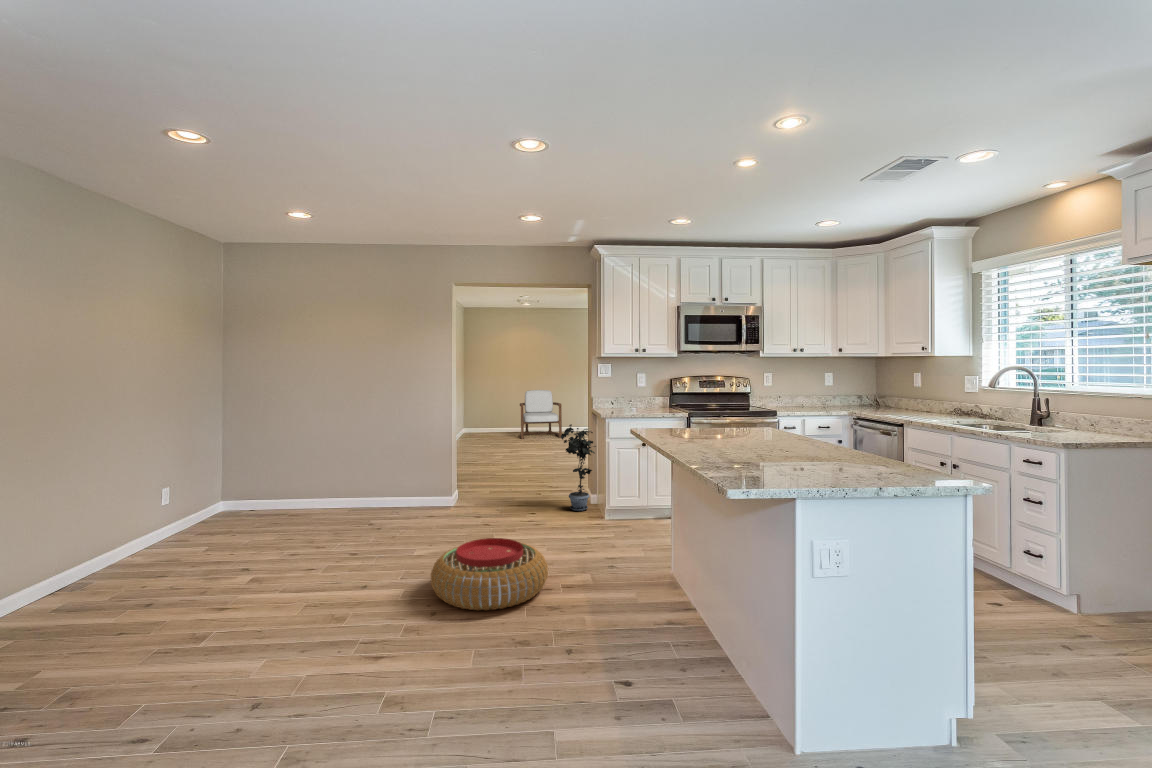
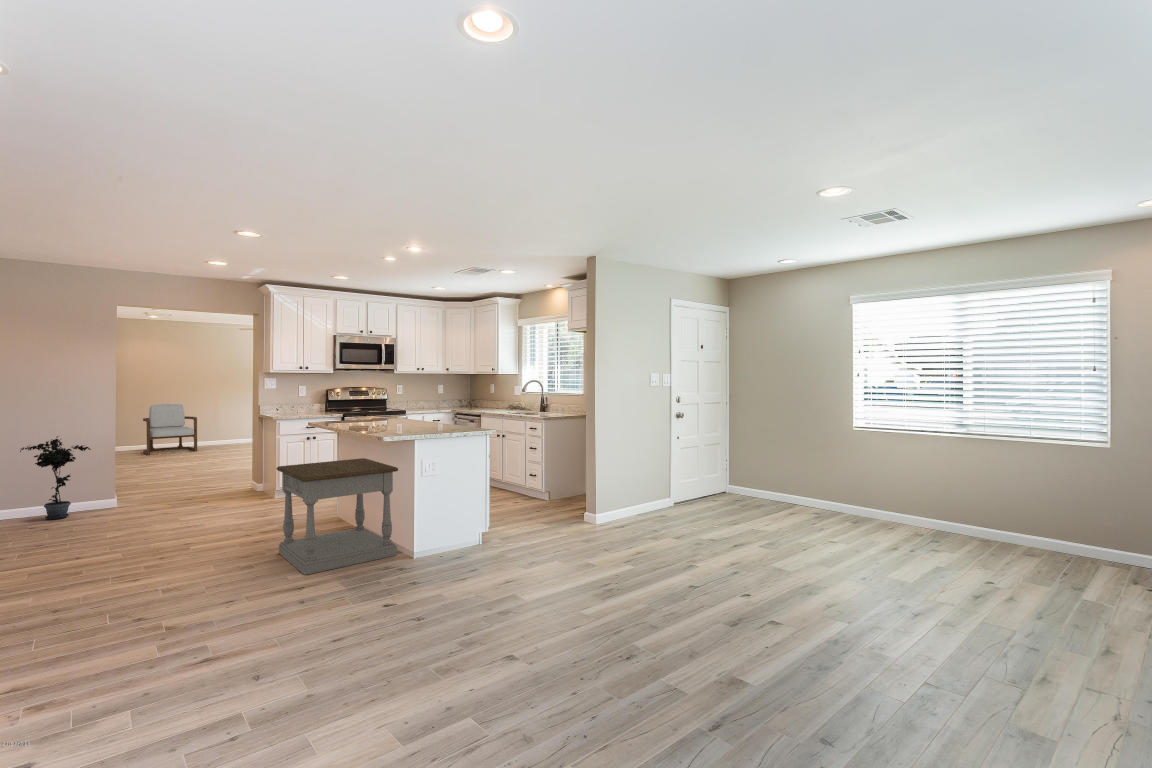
potted plant: present [561,424,596,511] -> present [20,436,91,519]
side table: none [566,505,765,739] -> present [276,458,398,575]
pouf: present [431,538,548,610] -> none [145,506,247,553]

